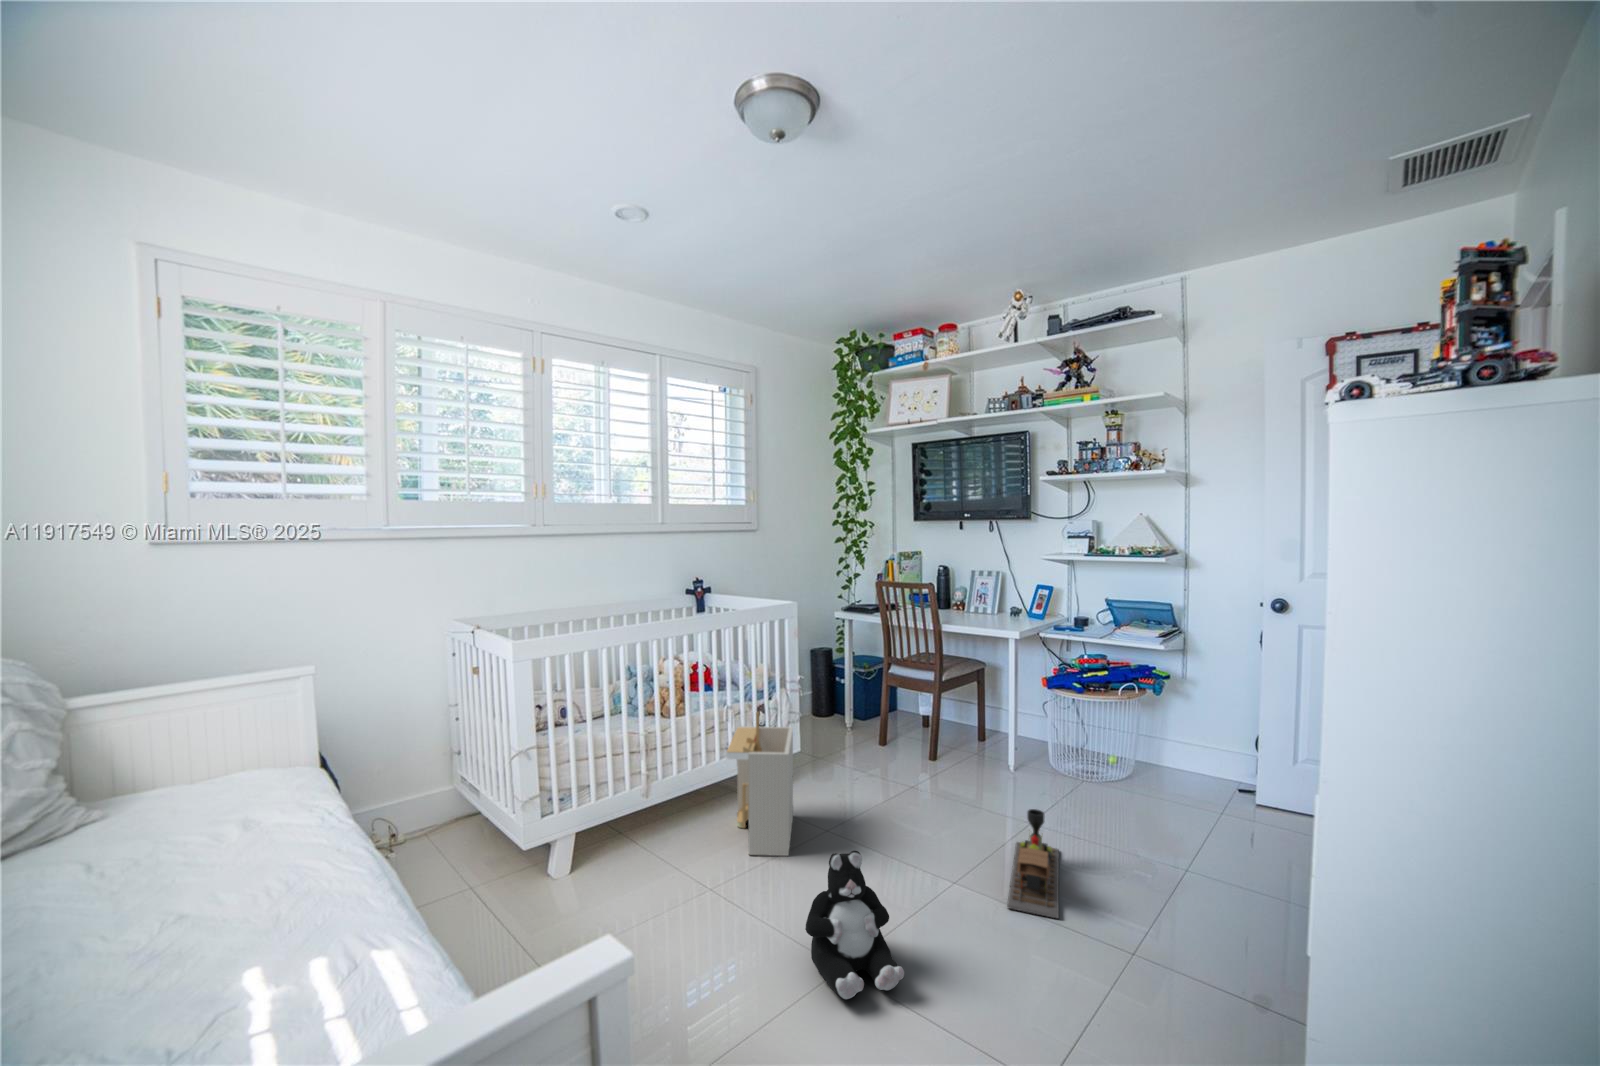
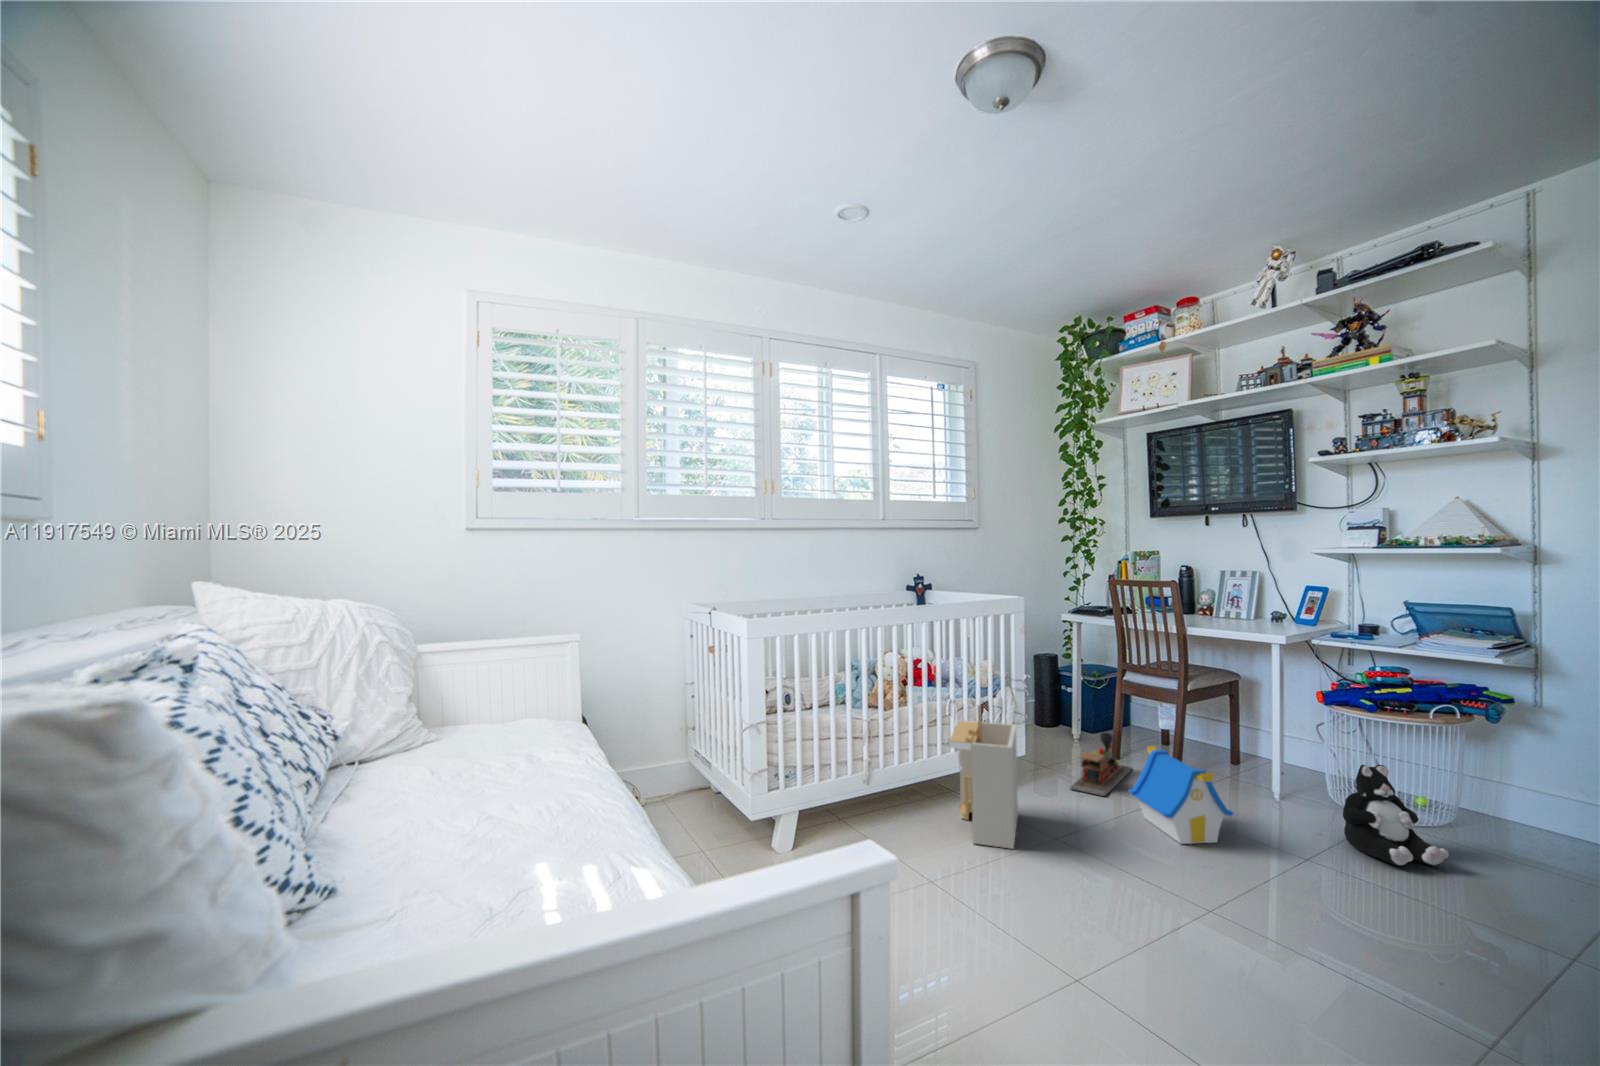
toy house: none [892,736,980,829] -> present [1129,746,1233,844]
toy train: present [1007,809,1059,918] -> present [1070,733,1132,796]
plush toy: present [806,850,904,999] -> present [1343,765,1449,865]

